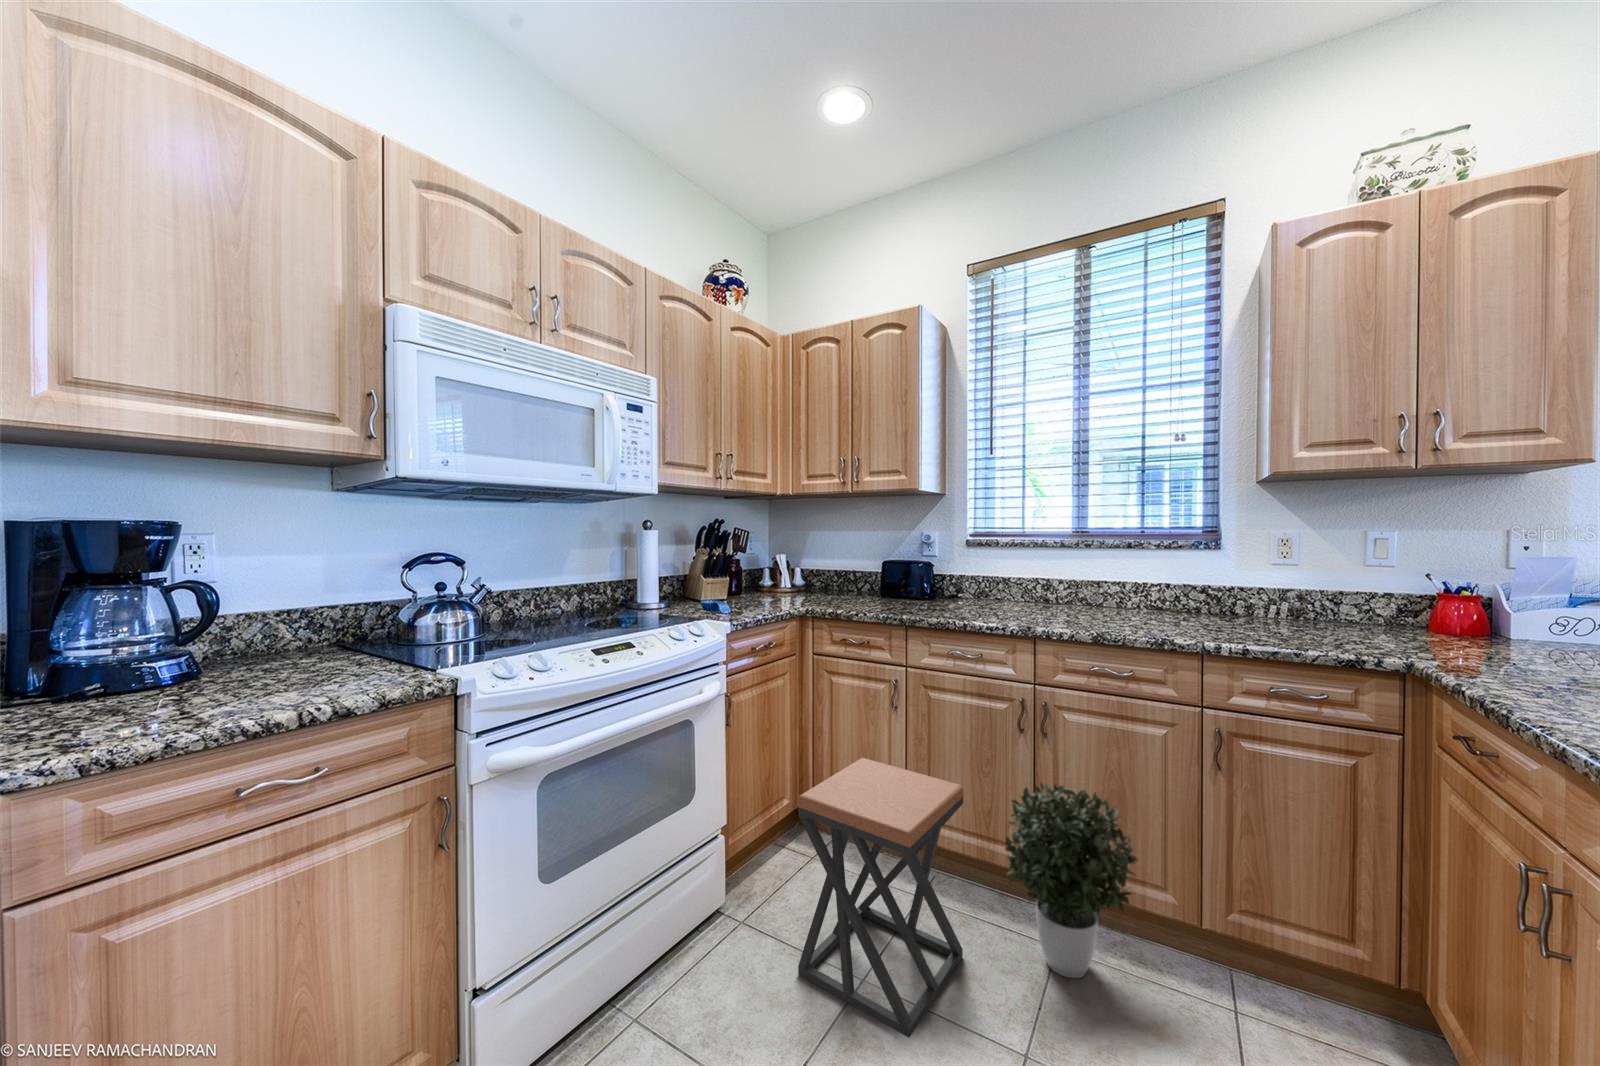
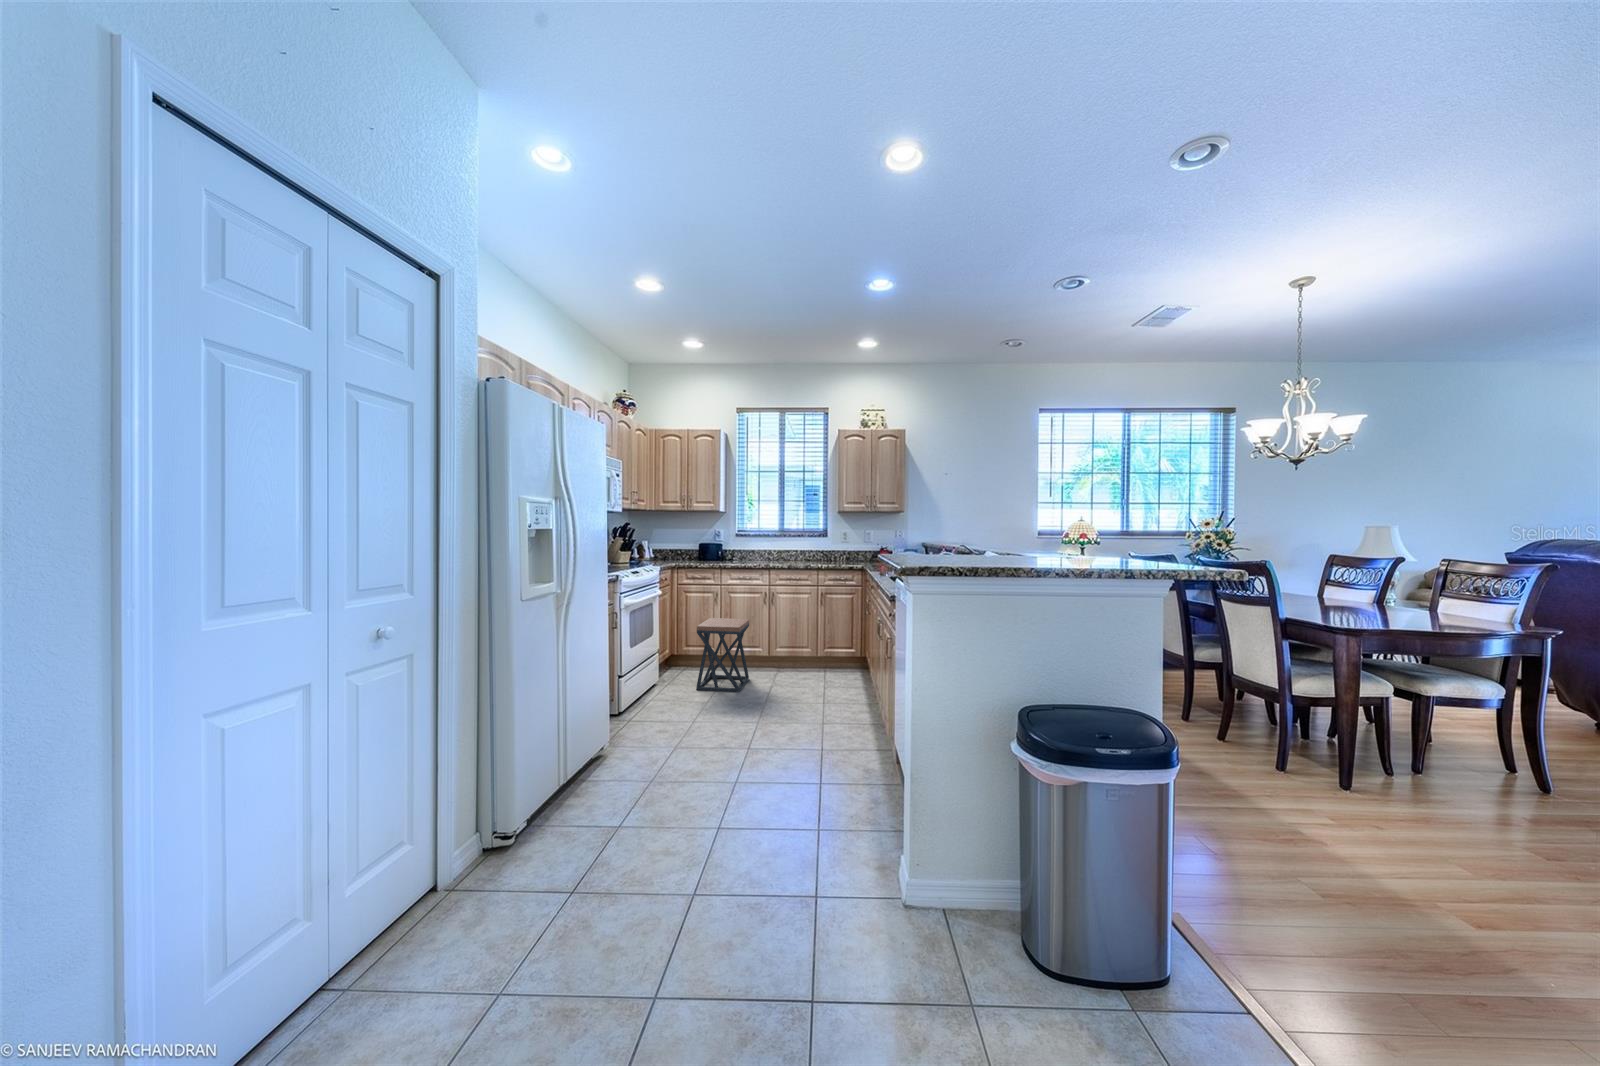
potted plant: present [1005,783,1138,978] -> none [762,616,802,677]

